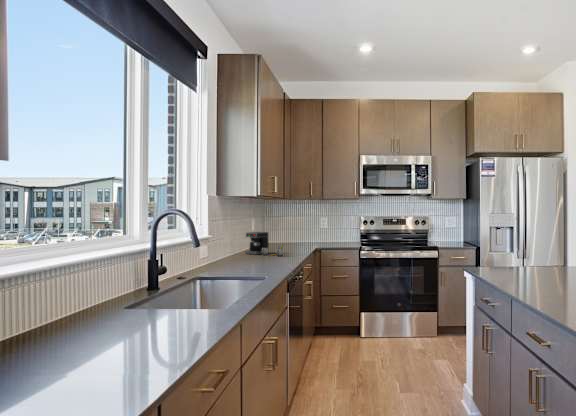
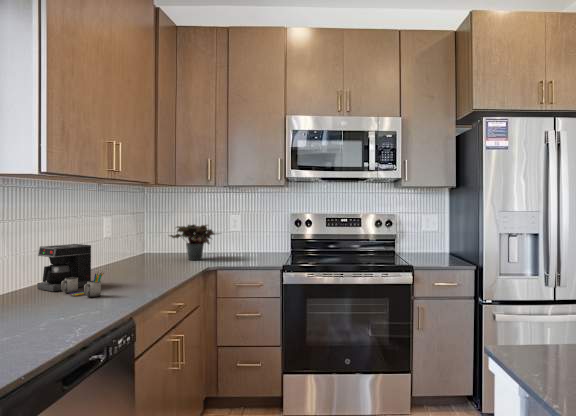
potted plant: none [284,223,319,245] -> present [170,225,215,260]

